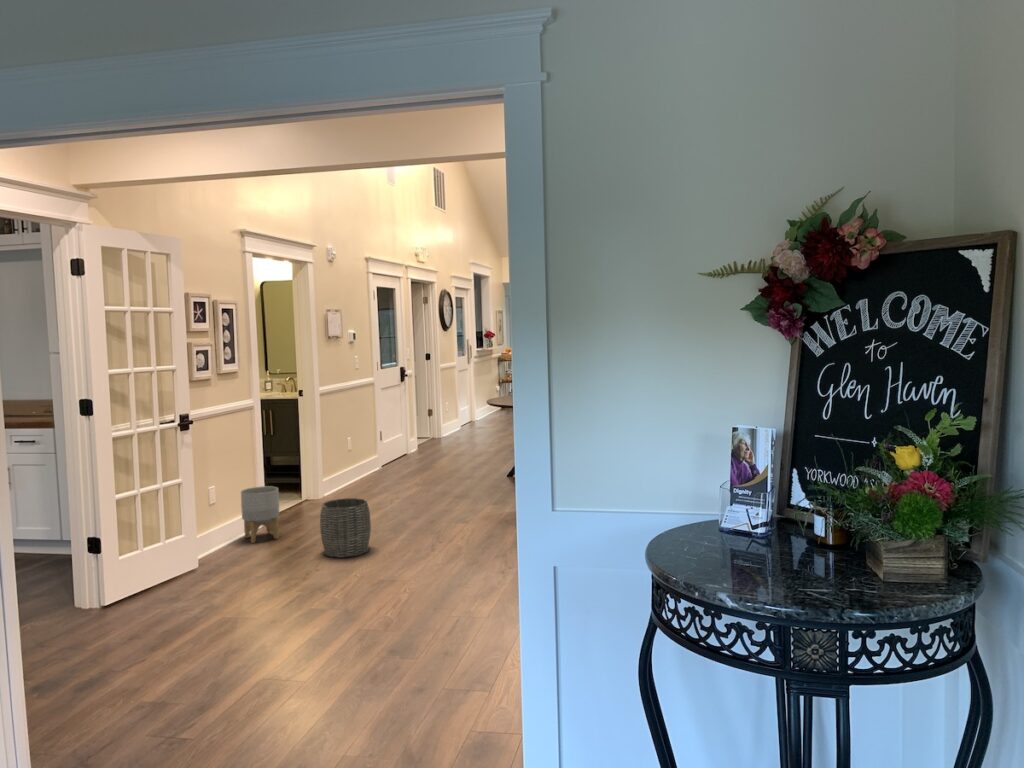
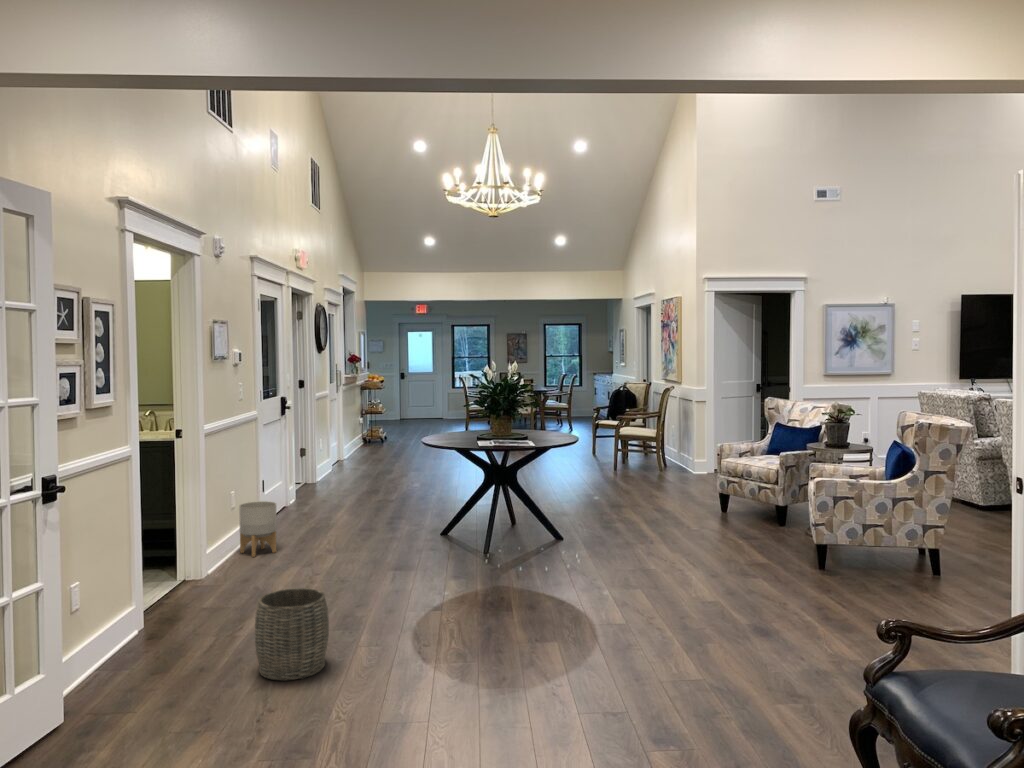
planter: present [241,486,279,543] -> present [239,501,277,557]

